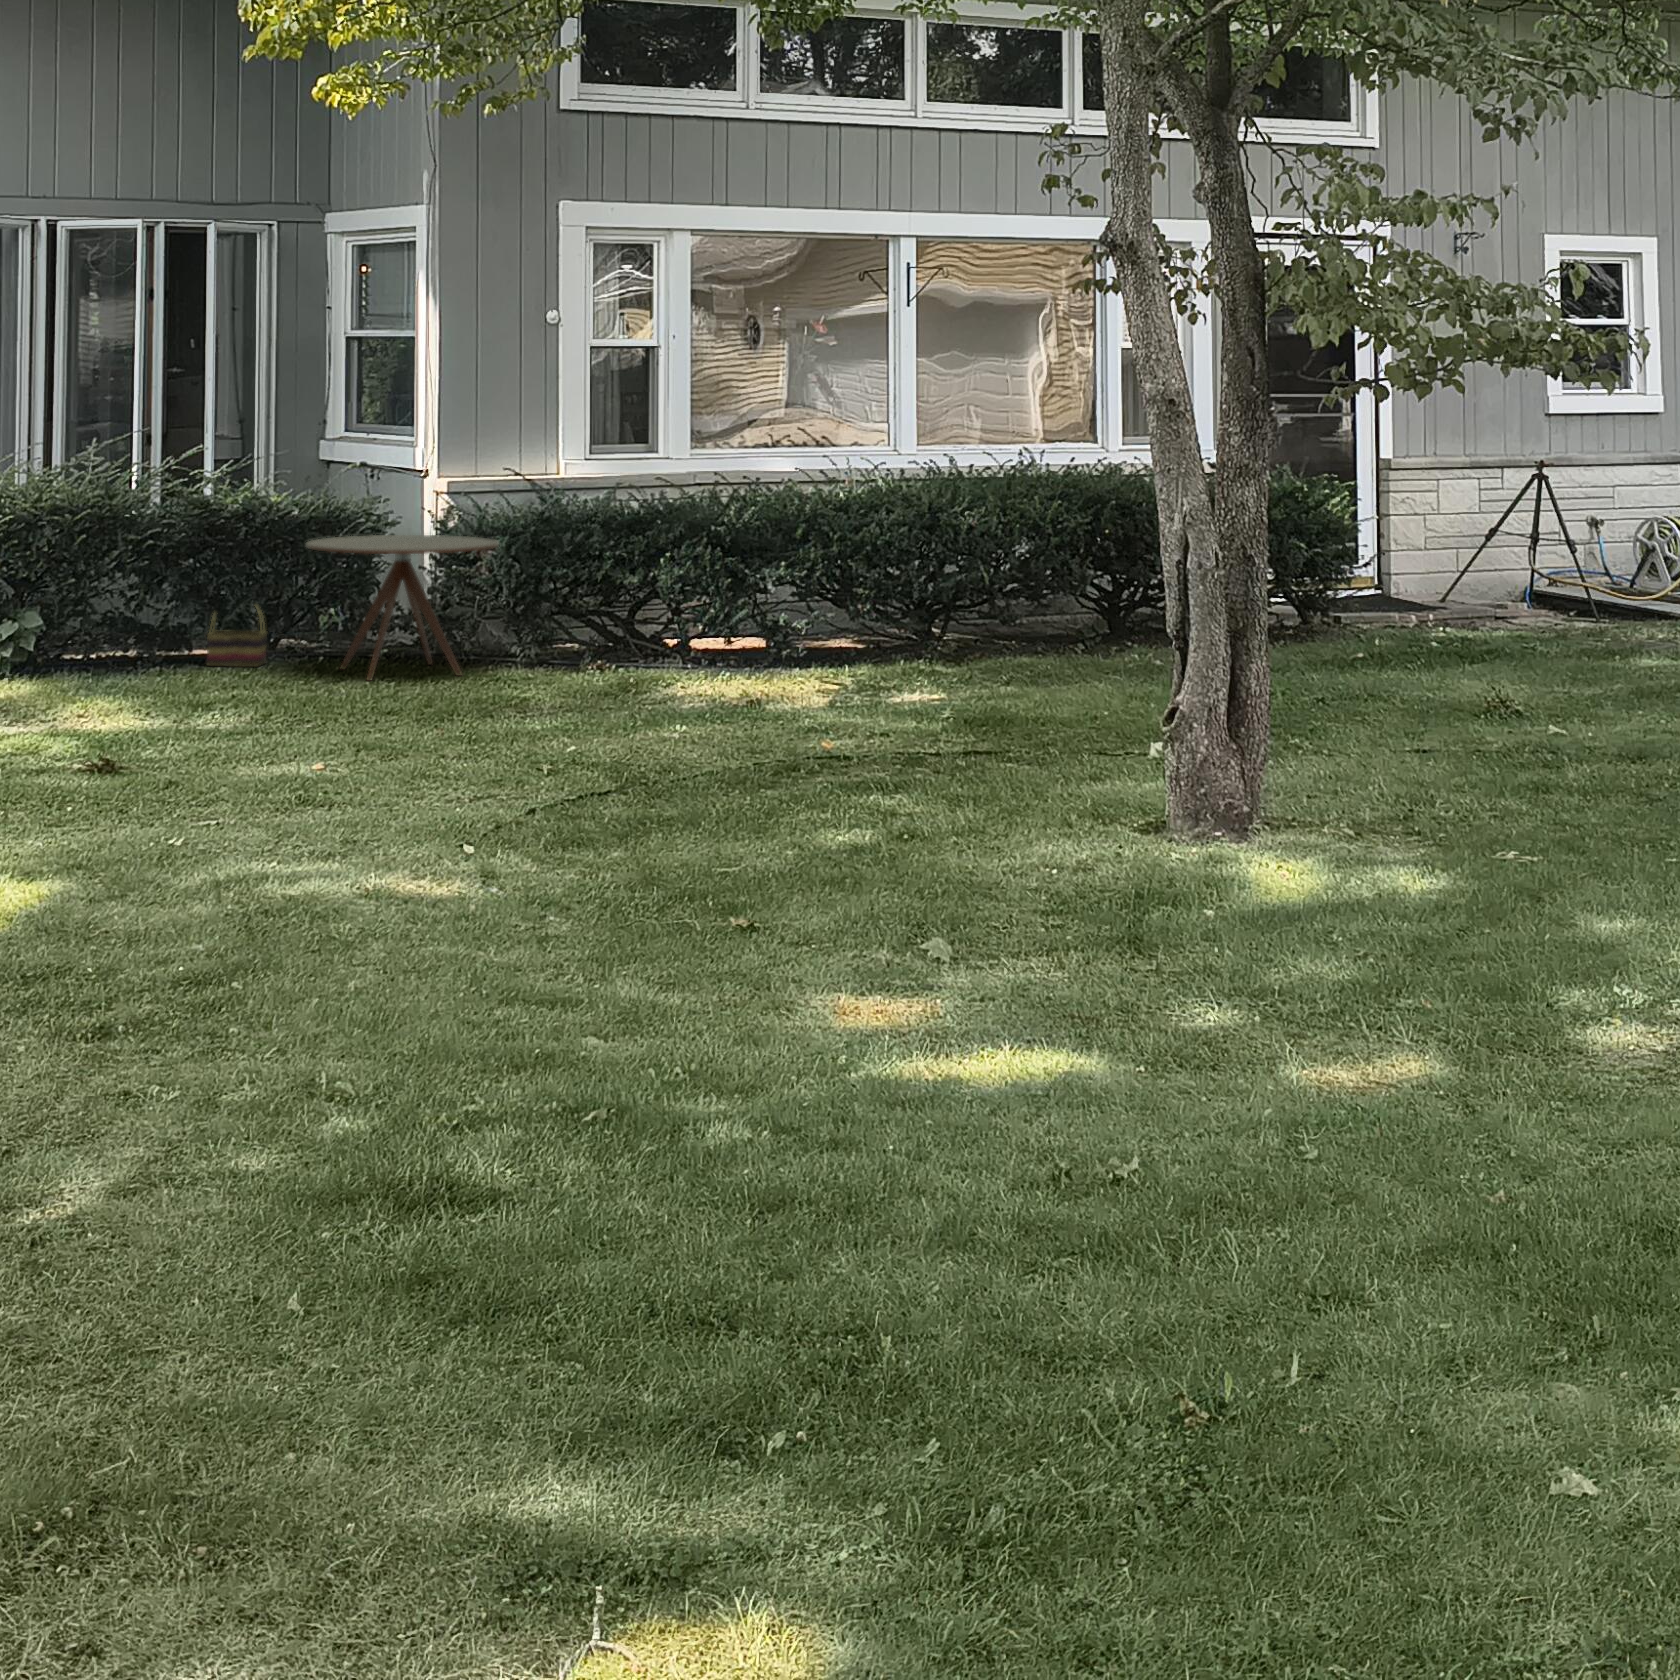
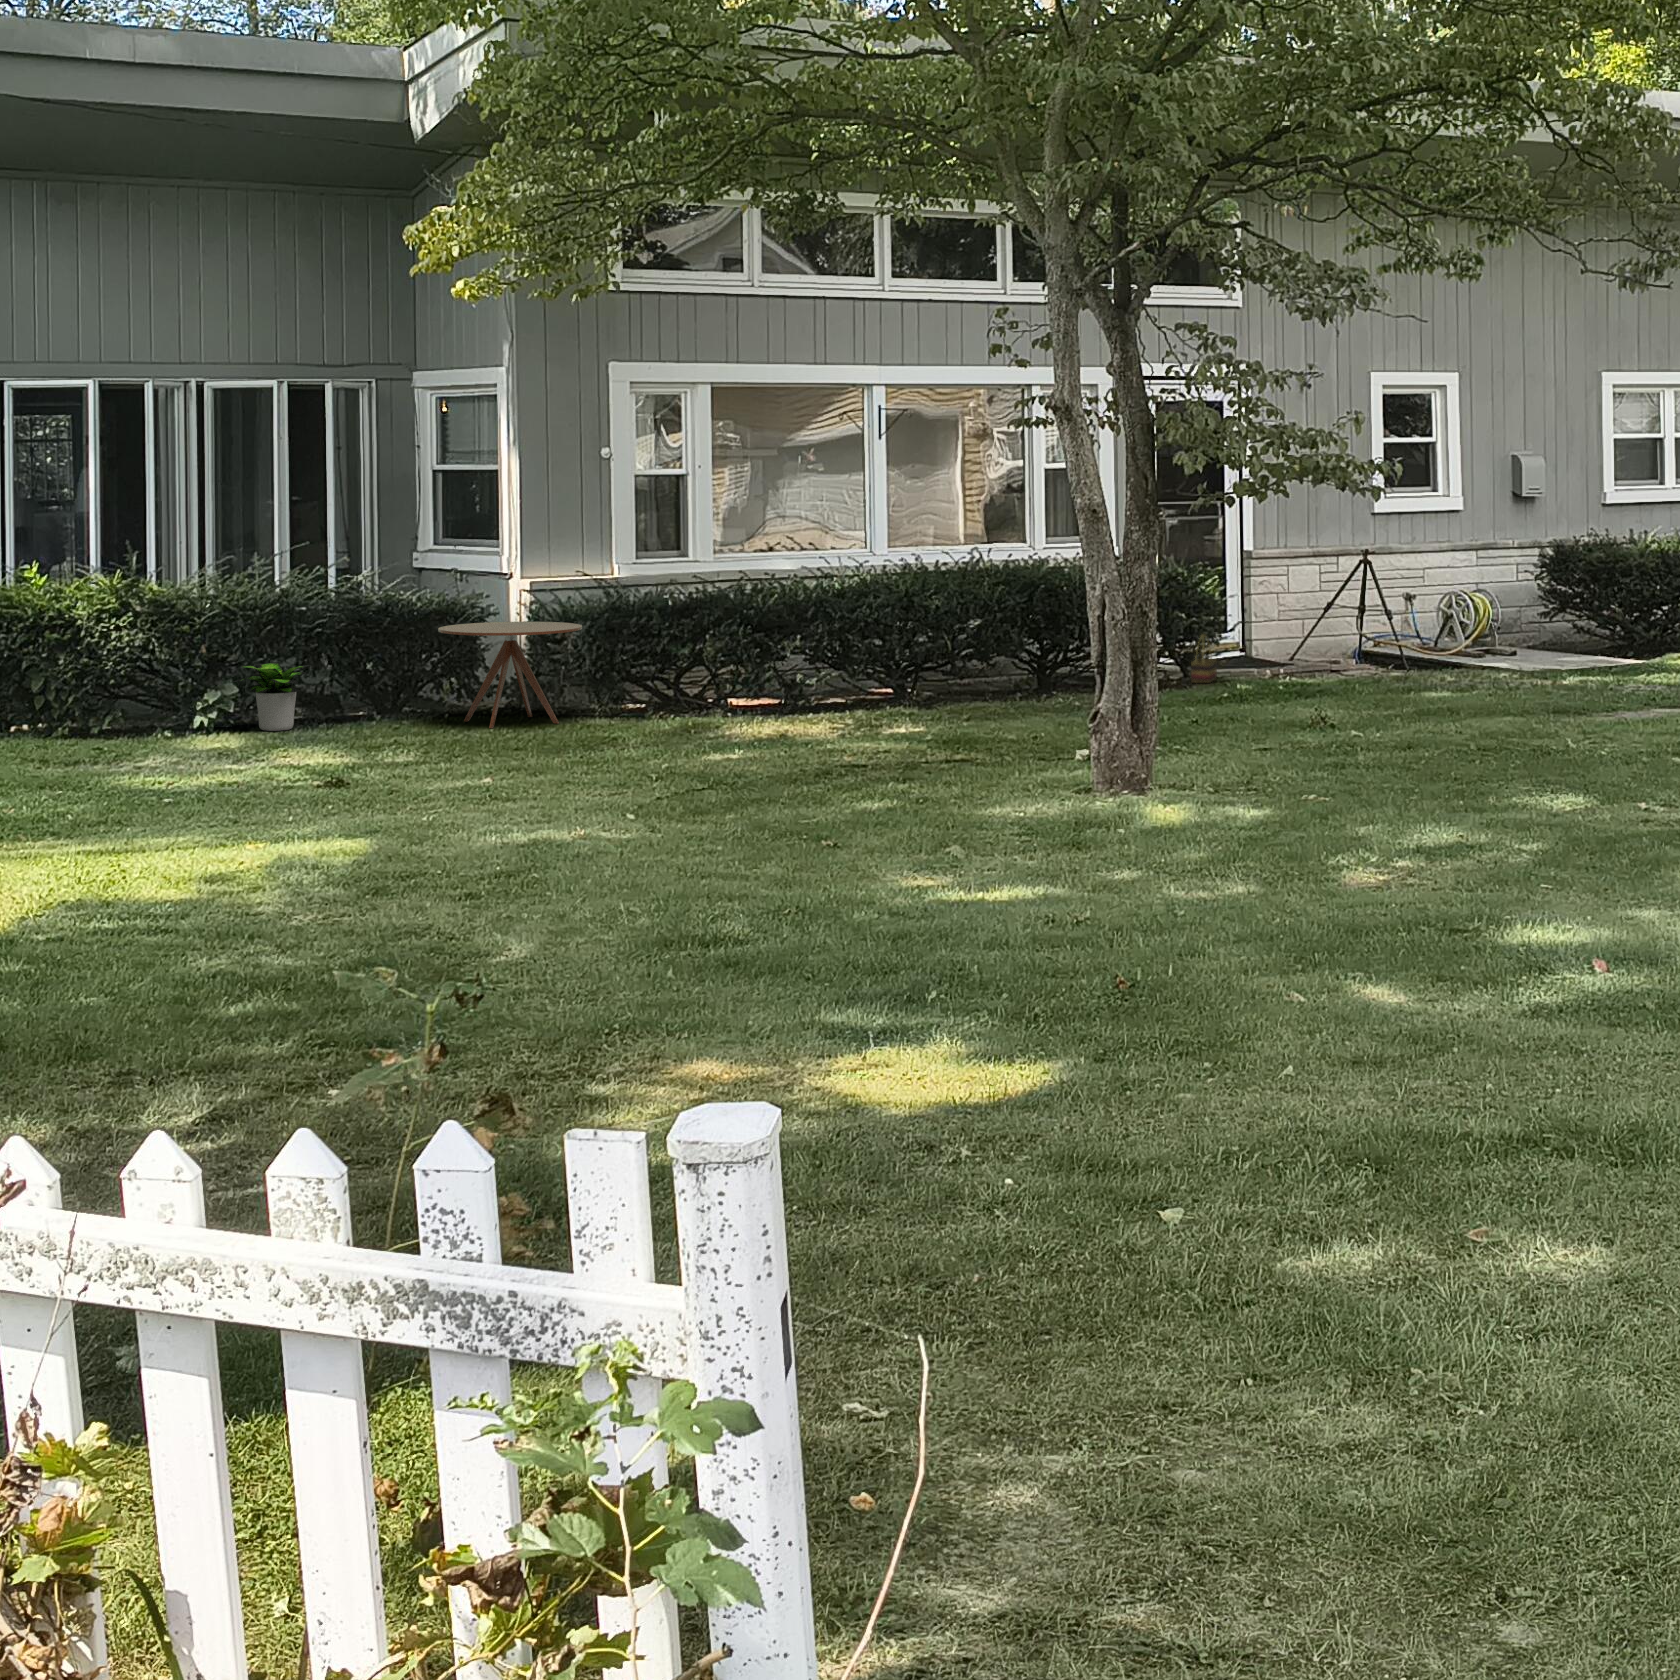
potted plant: none [24,584,136,678] -> present [233,662,309,731]
basket: present [207,605,267,667] -> present [1191,634,1217,683]

